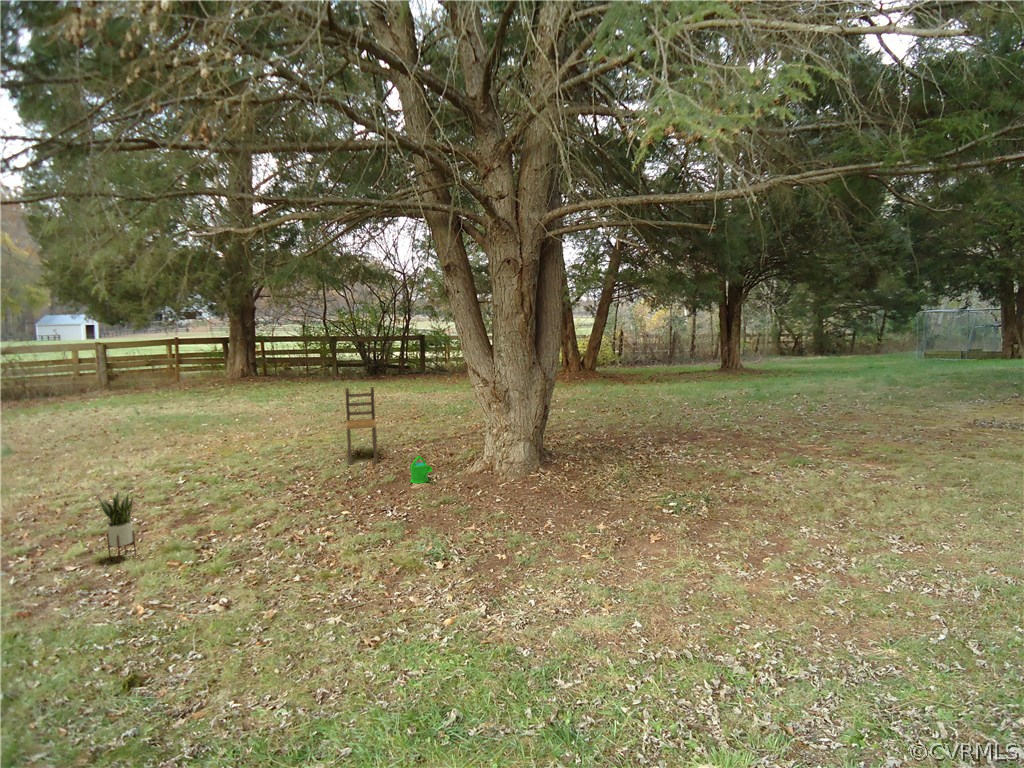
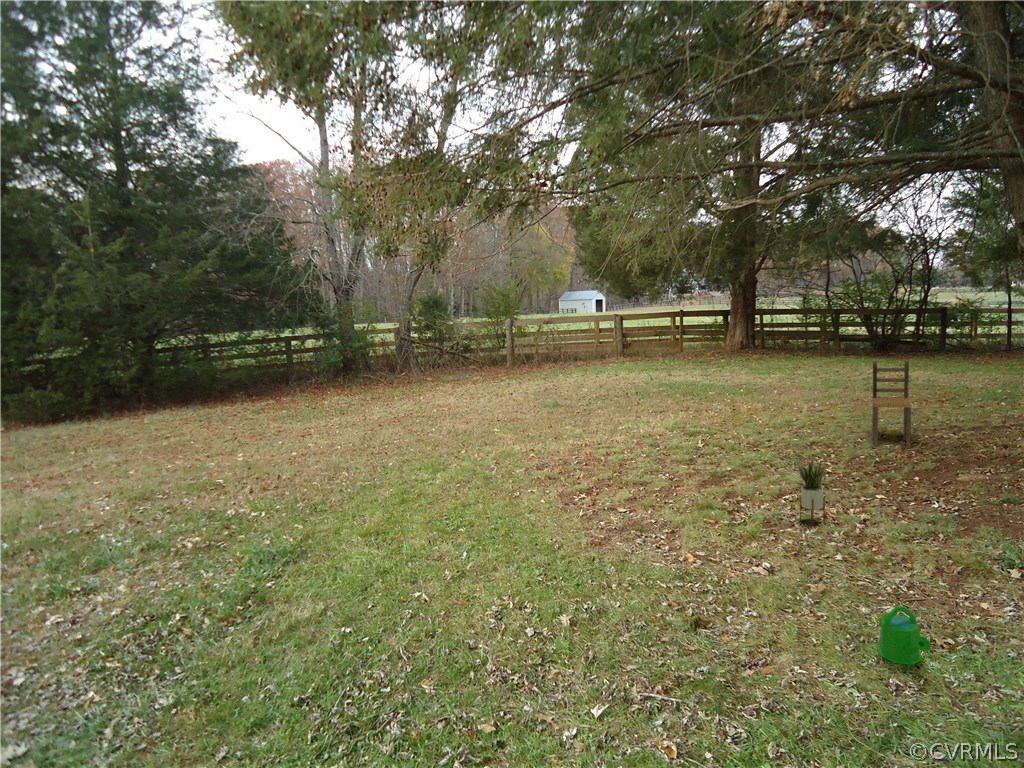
watering can: present [410,456,432,483] -> present [877,606,931,665]
potted plant: present [97,491,136,563] -> present [797,458,825,525]

